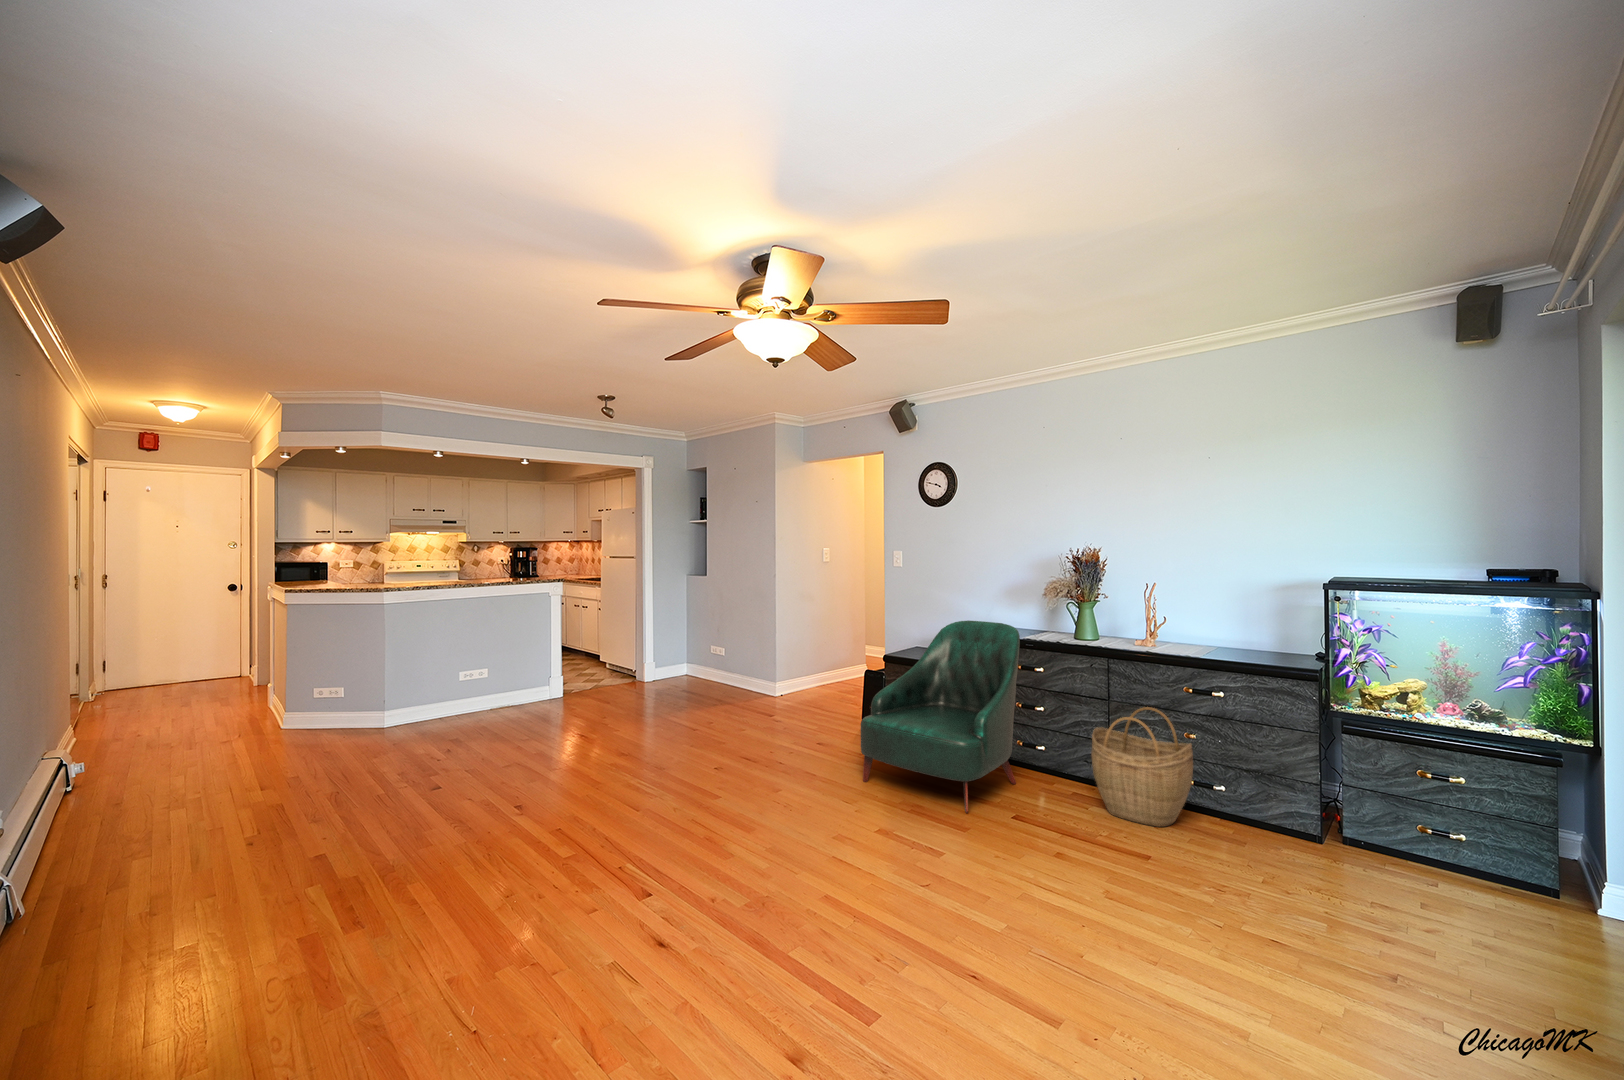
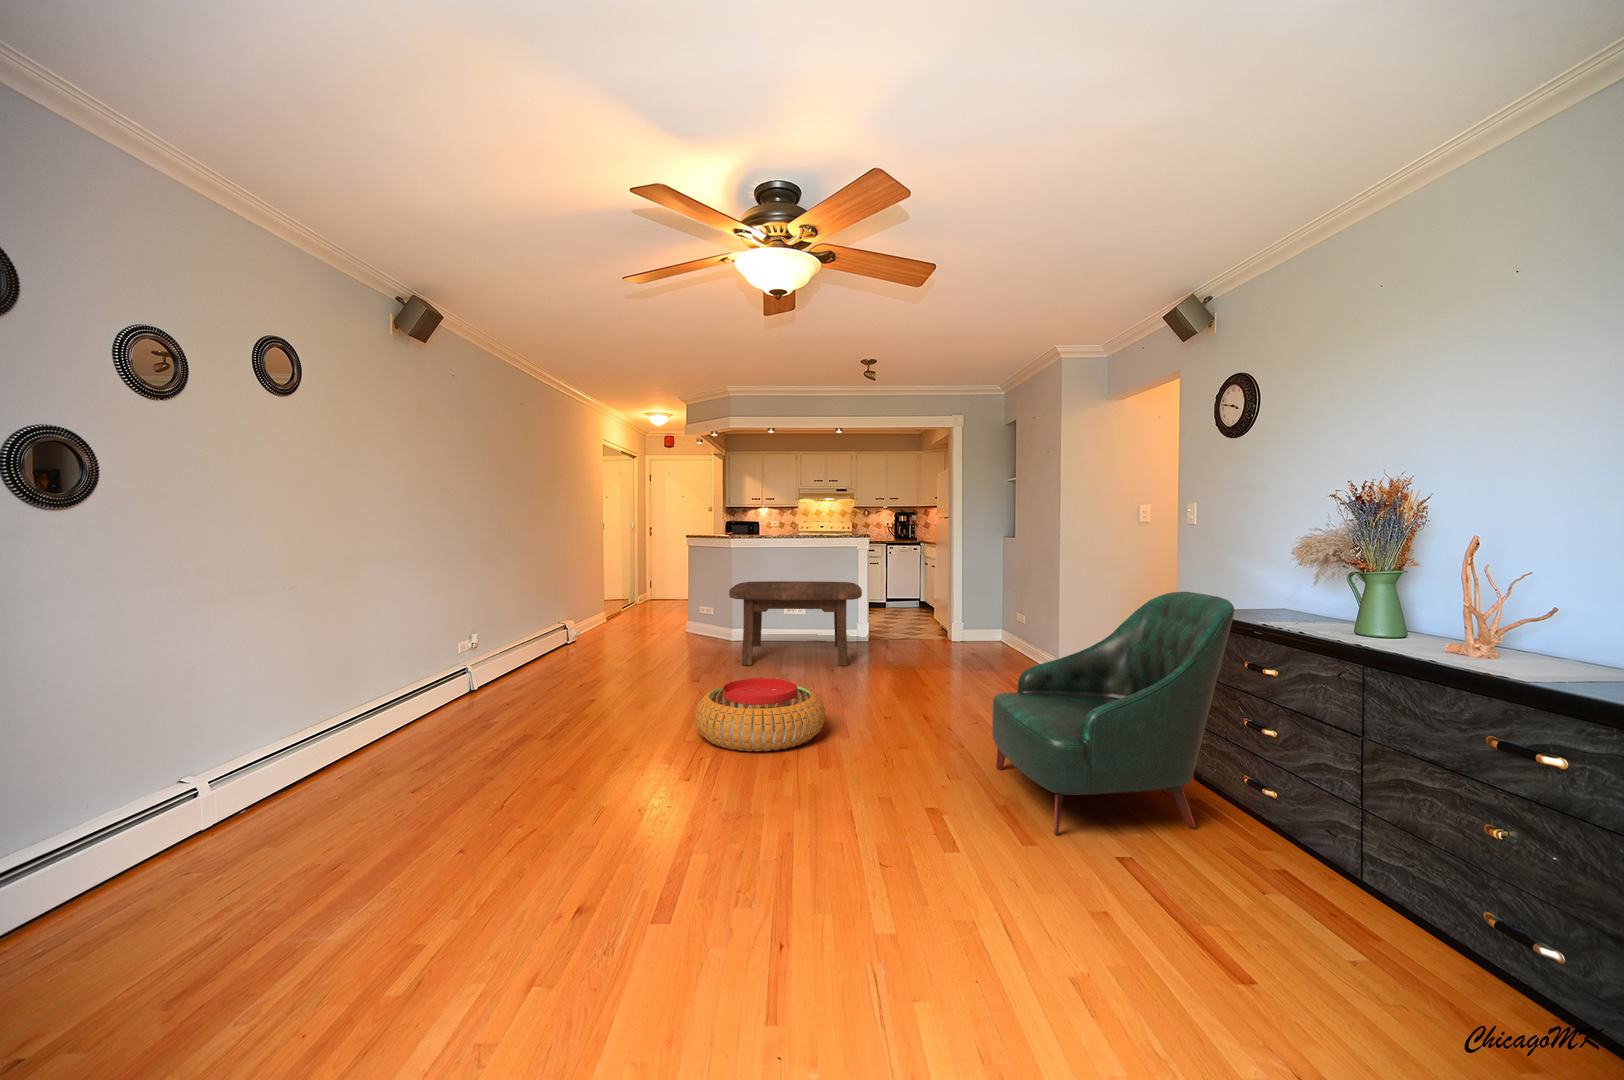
coffee table: none [411,633,597,749] -> present [729,581,862,666]
woven basket: present [1091,707,1193,827] -> none [1260,757,1463,973]
pouf: none [556,749,704,836] -> present [695,678,825,751]

